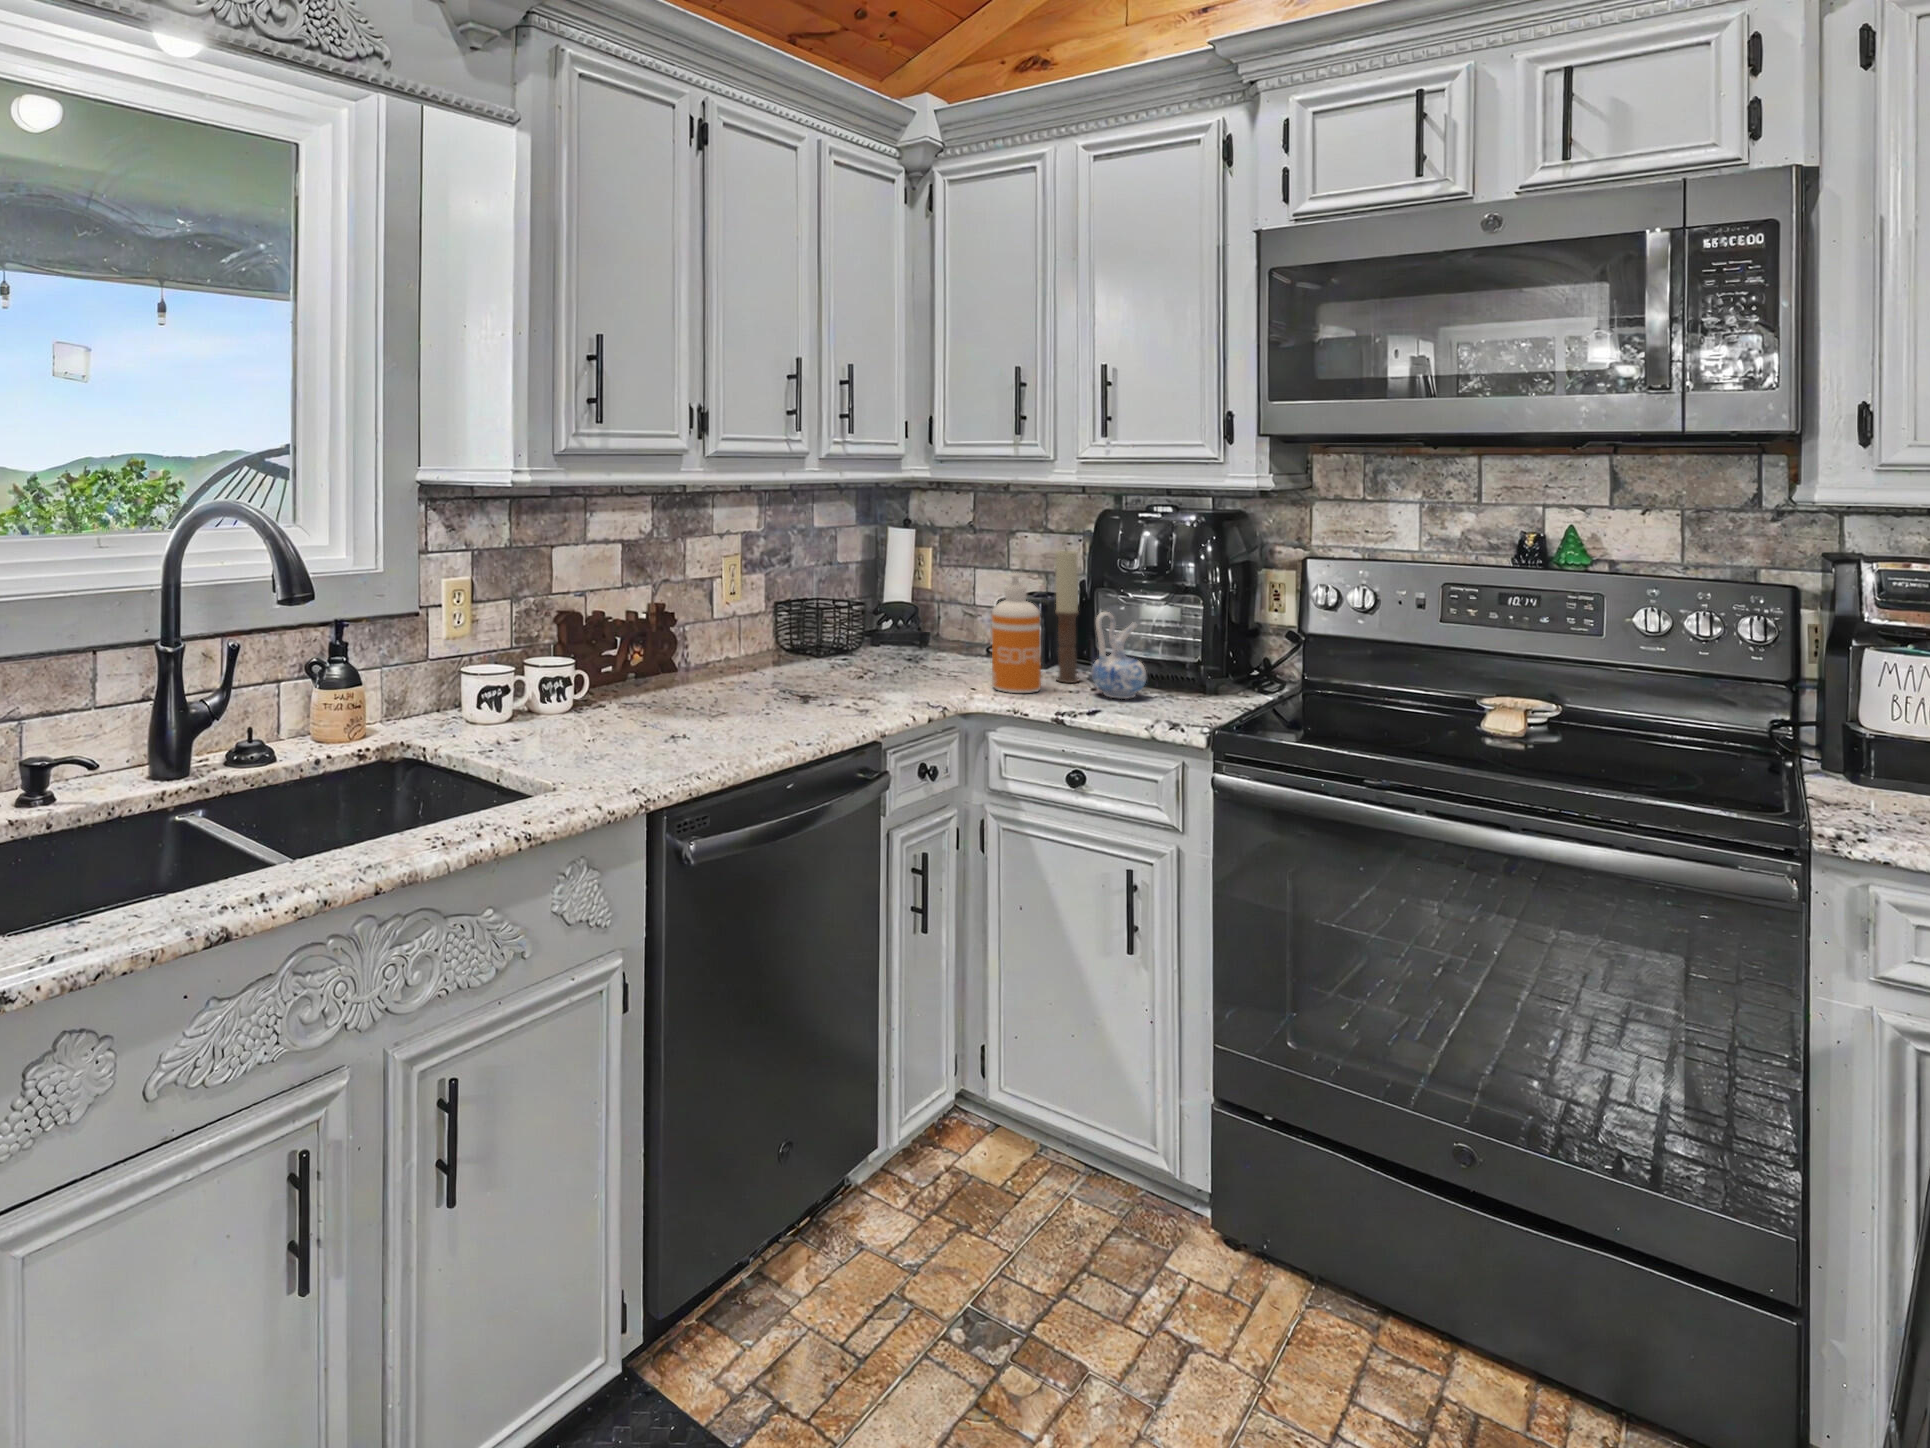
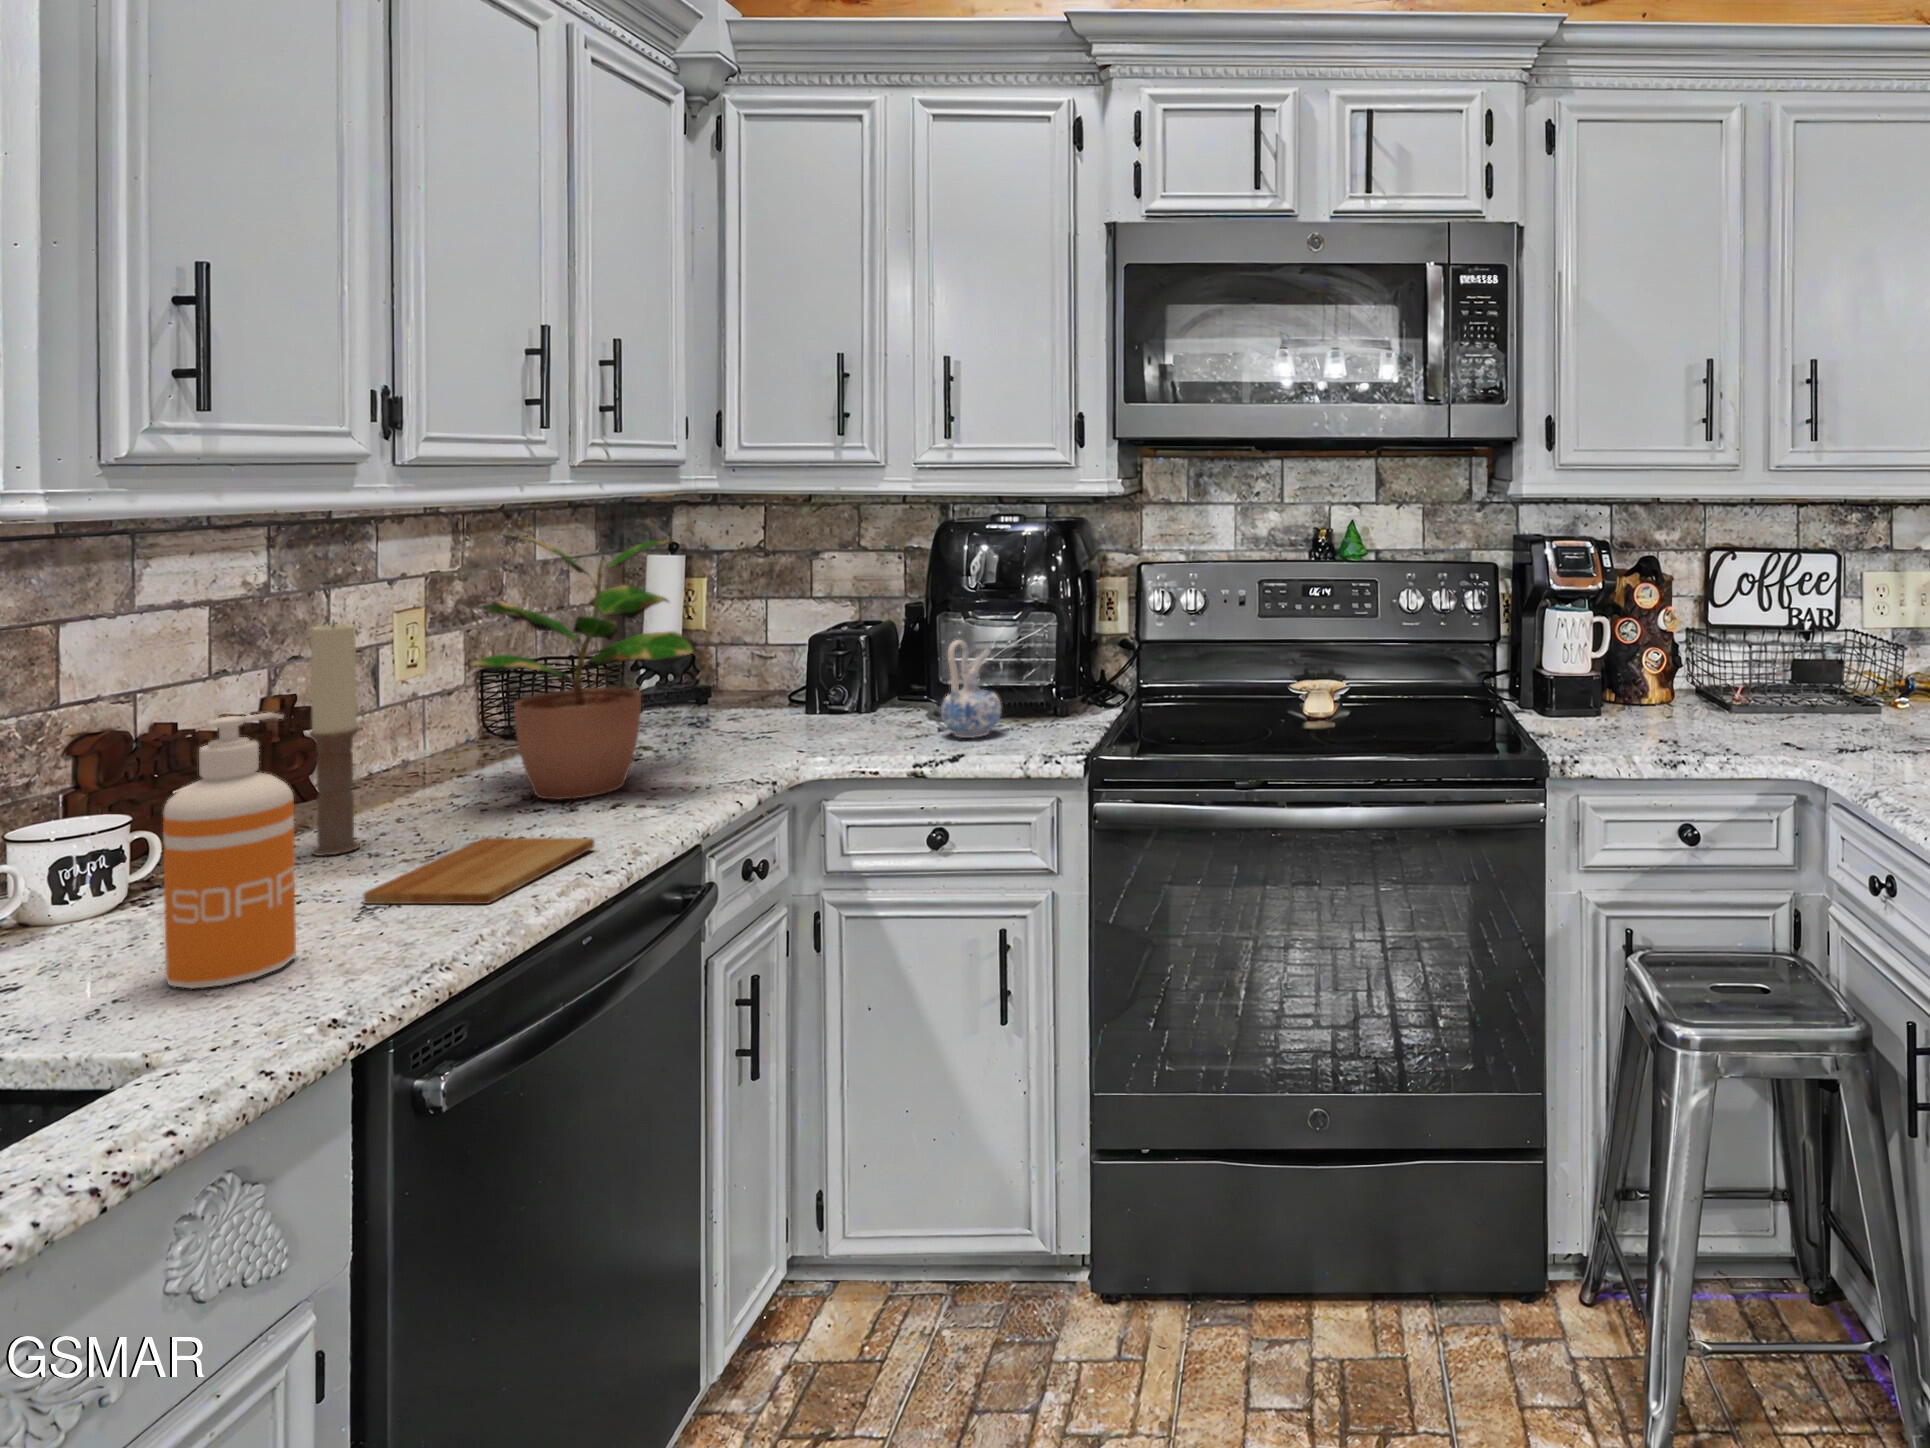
potted plant: none [742,505,885,697] -> present [469,533,697,800]
candle: present [1055,550,1079,683] -> present [310,620,360,856]
soap dispenser: present [992,573,1041,693] -> present [163,713,296,988]
cutting board: none [660,712,798,754] -> present [363,838,594,904]

